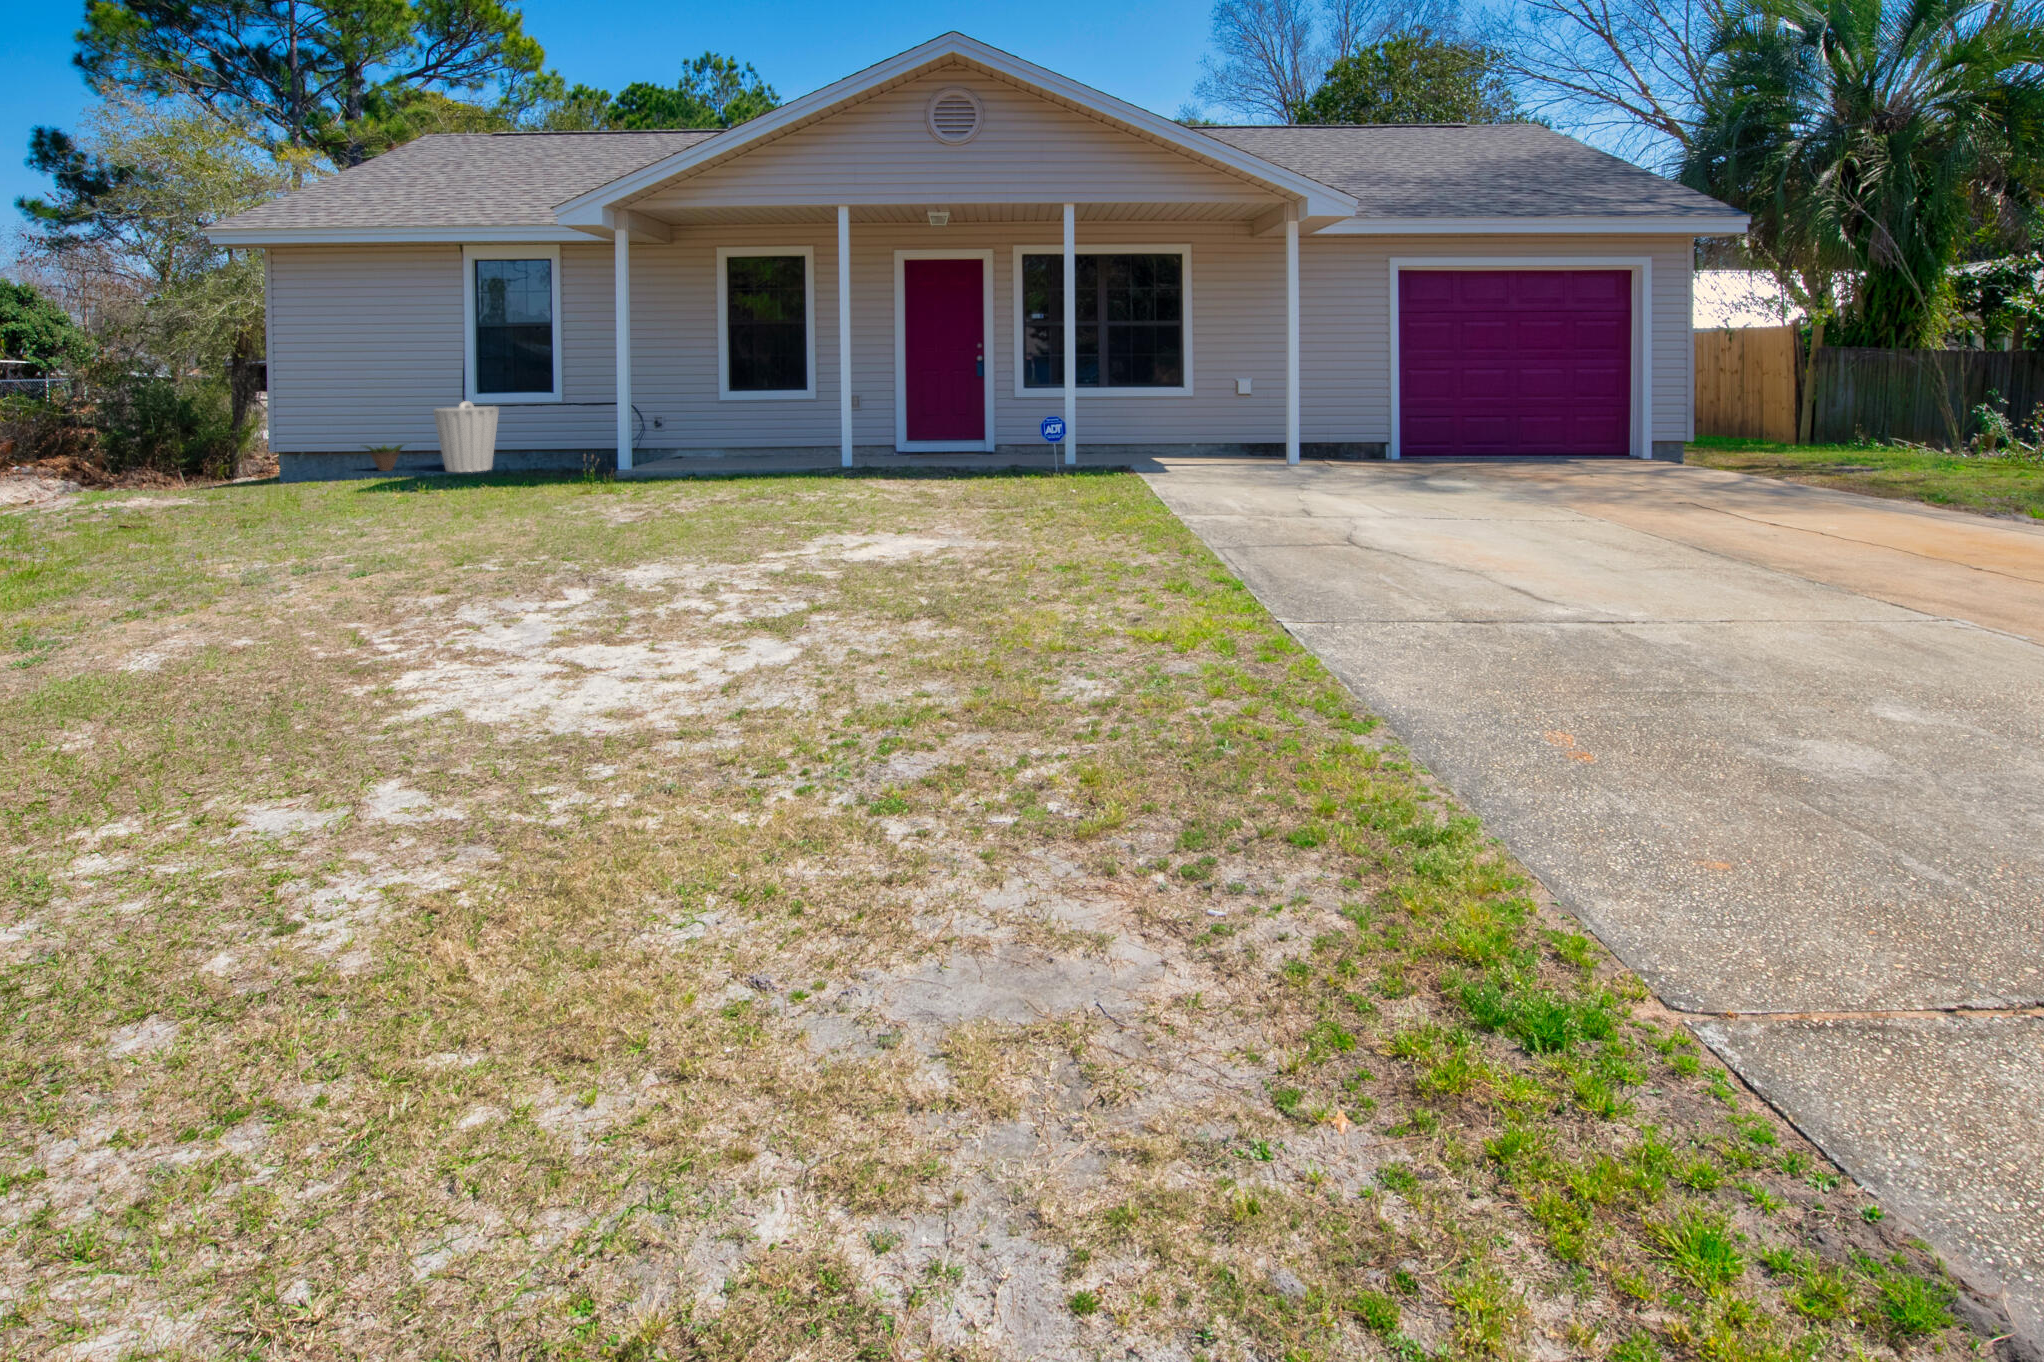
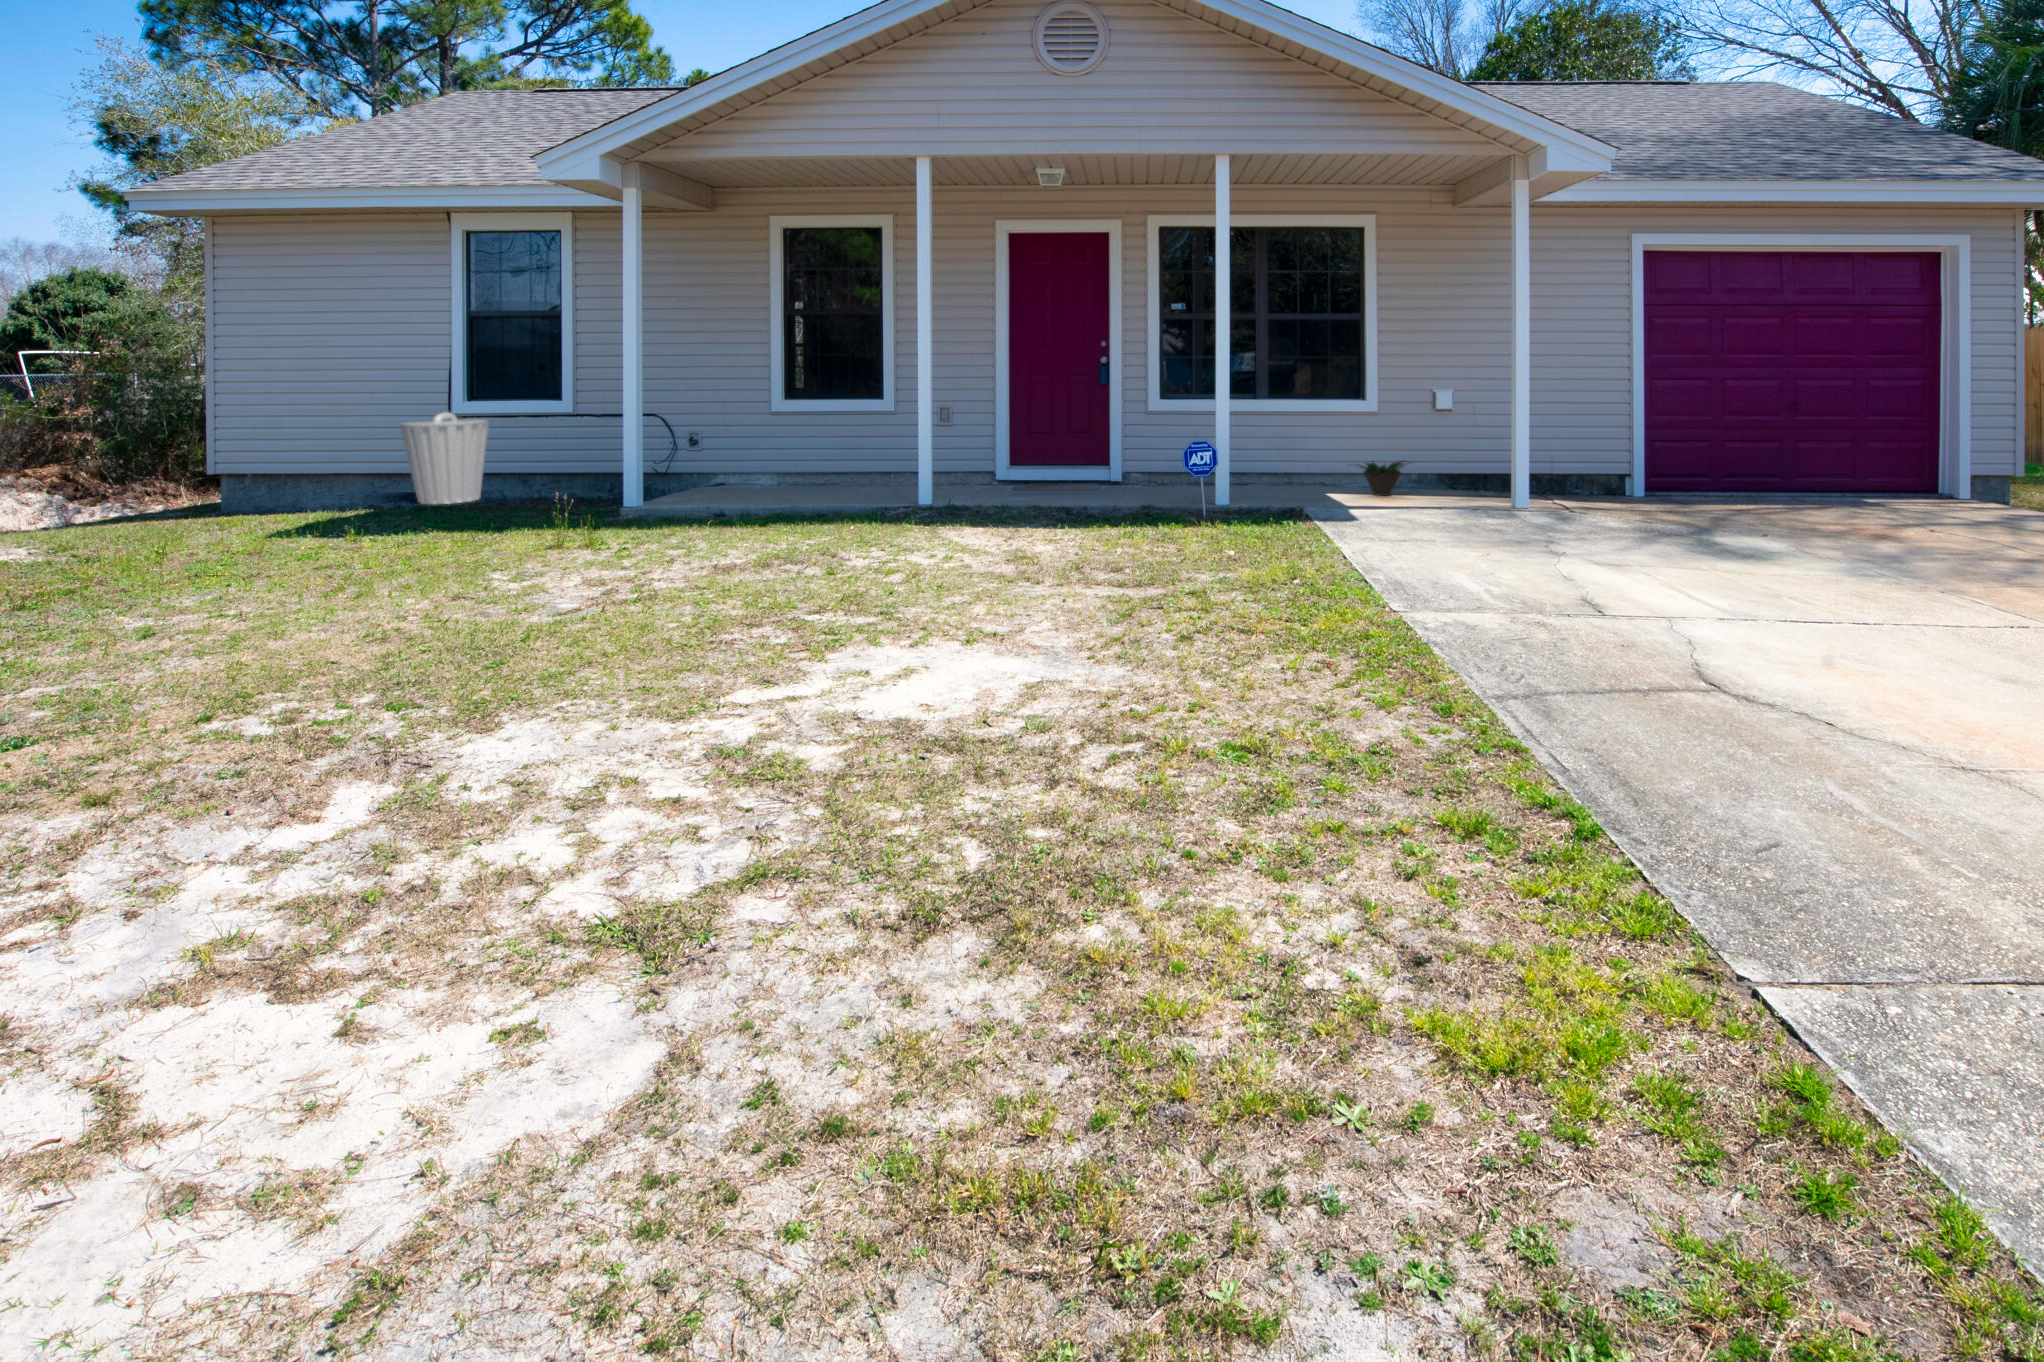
decorative plant: present [364,445,403,471] -> present [1359,460,1410,496]

